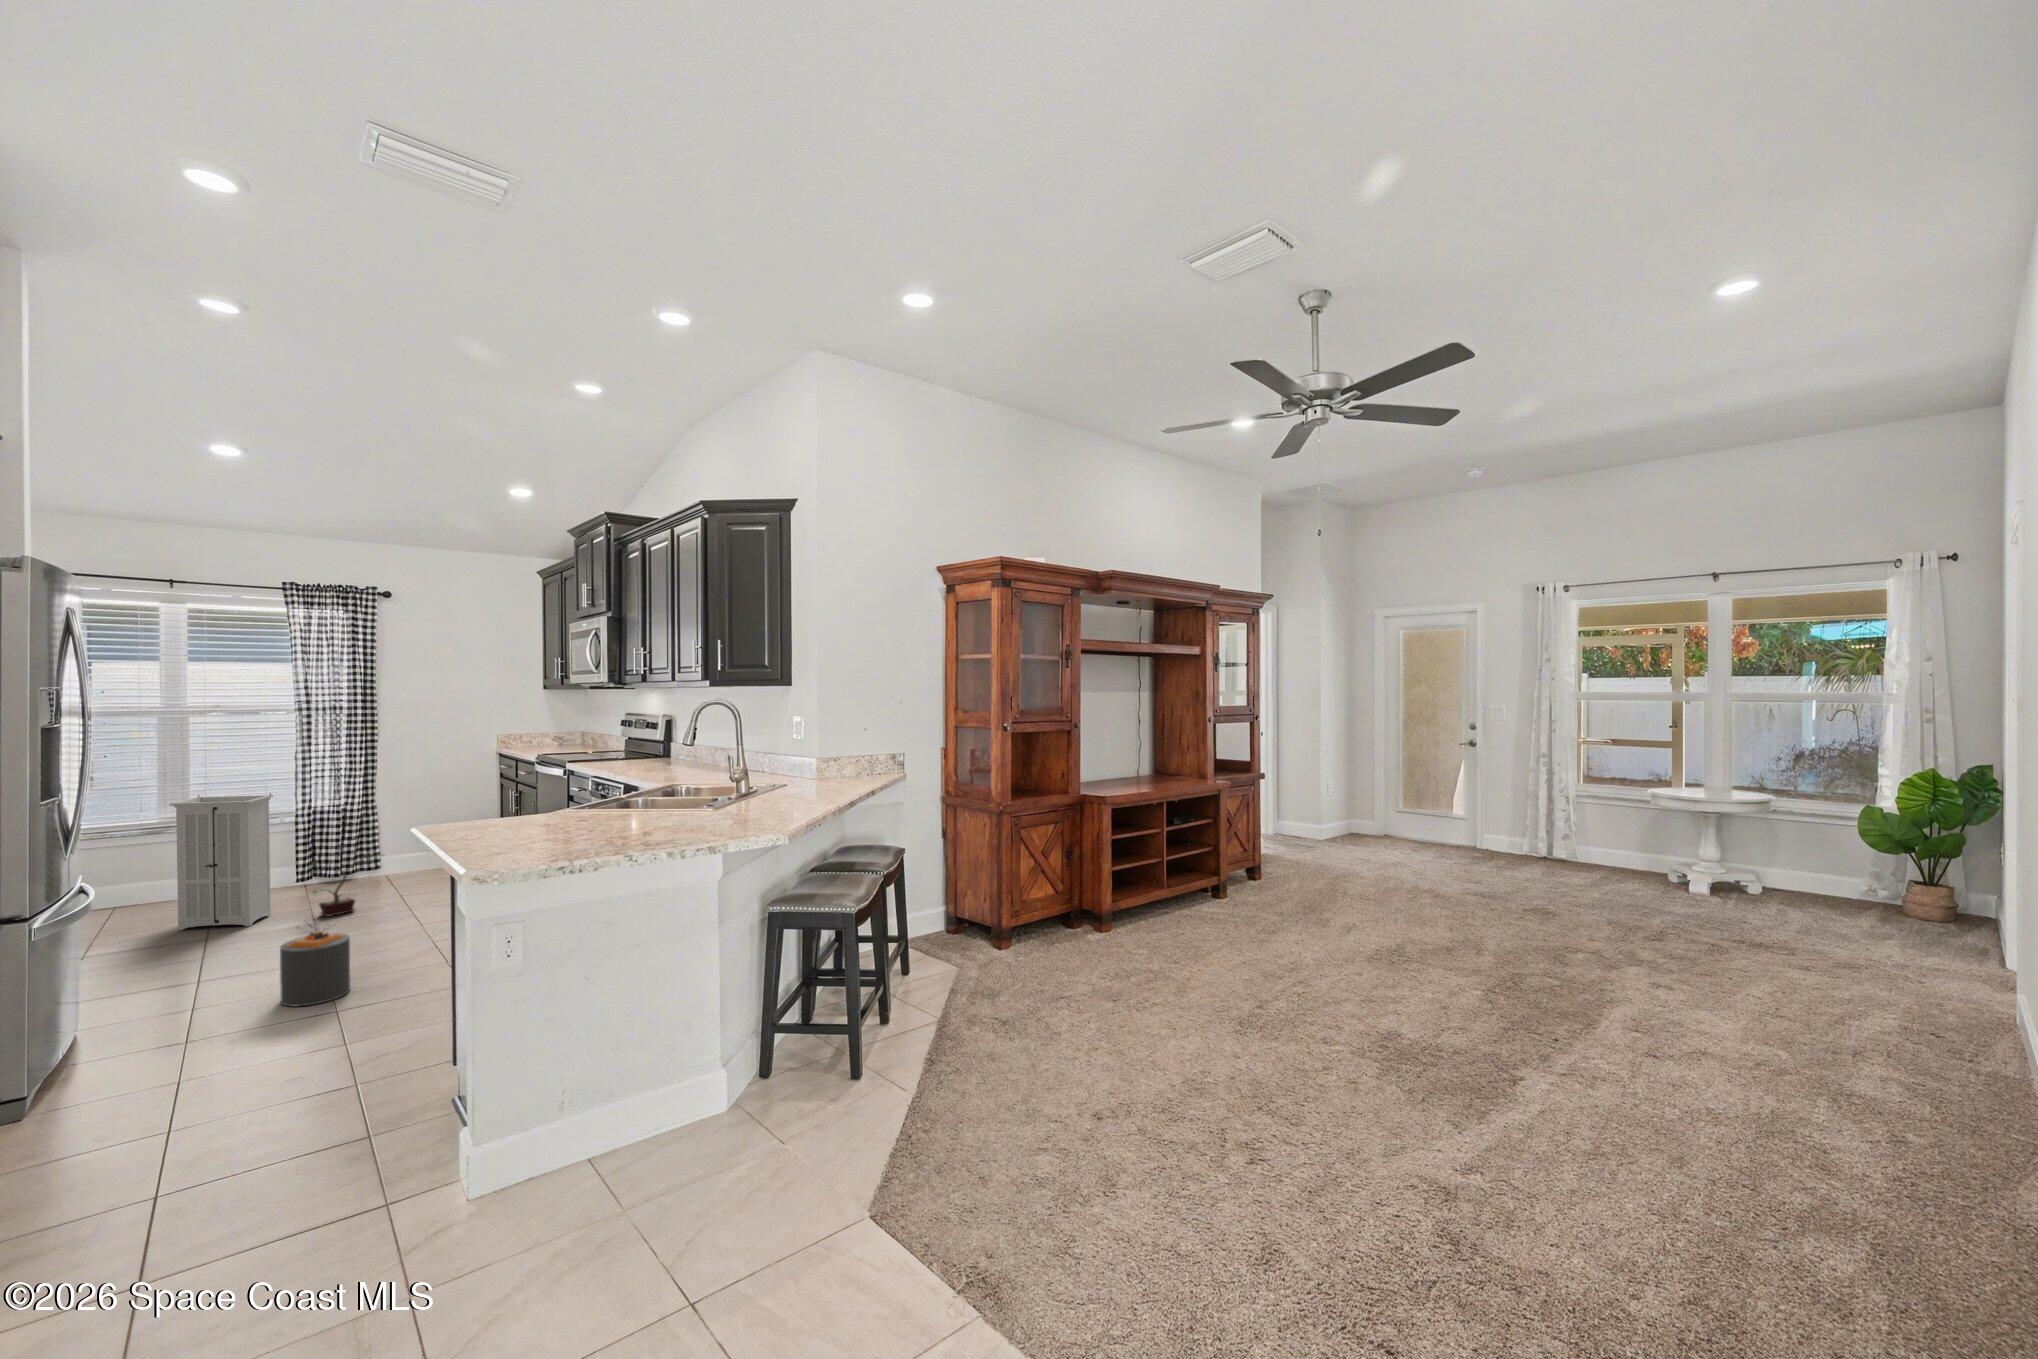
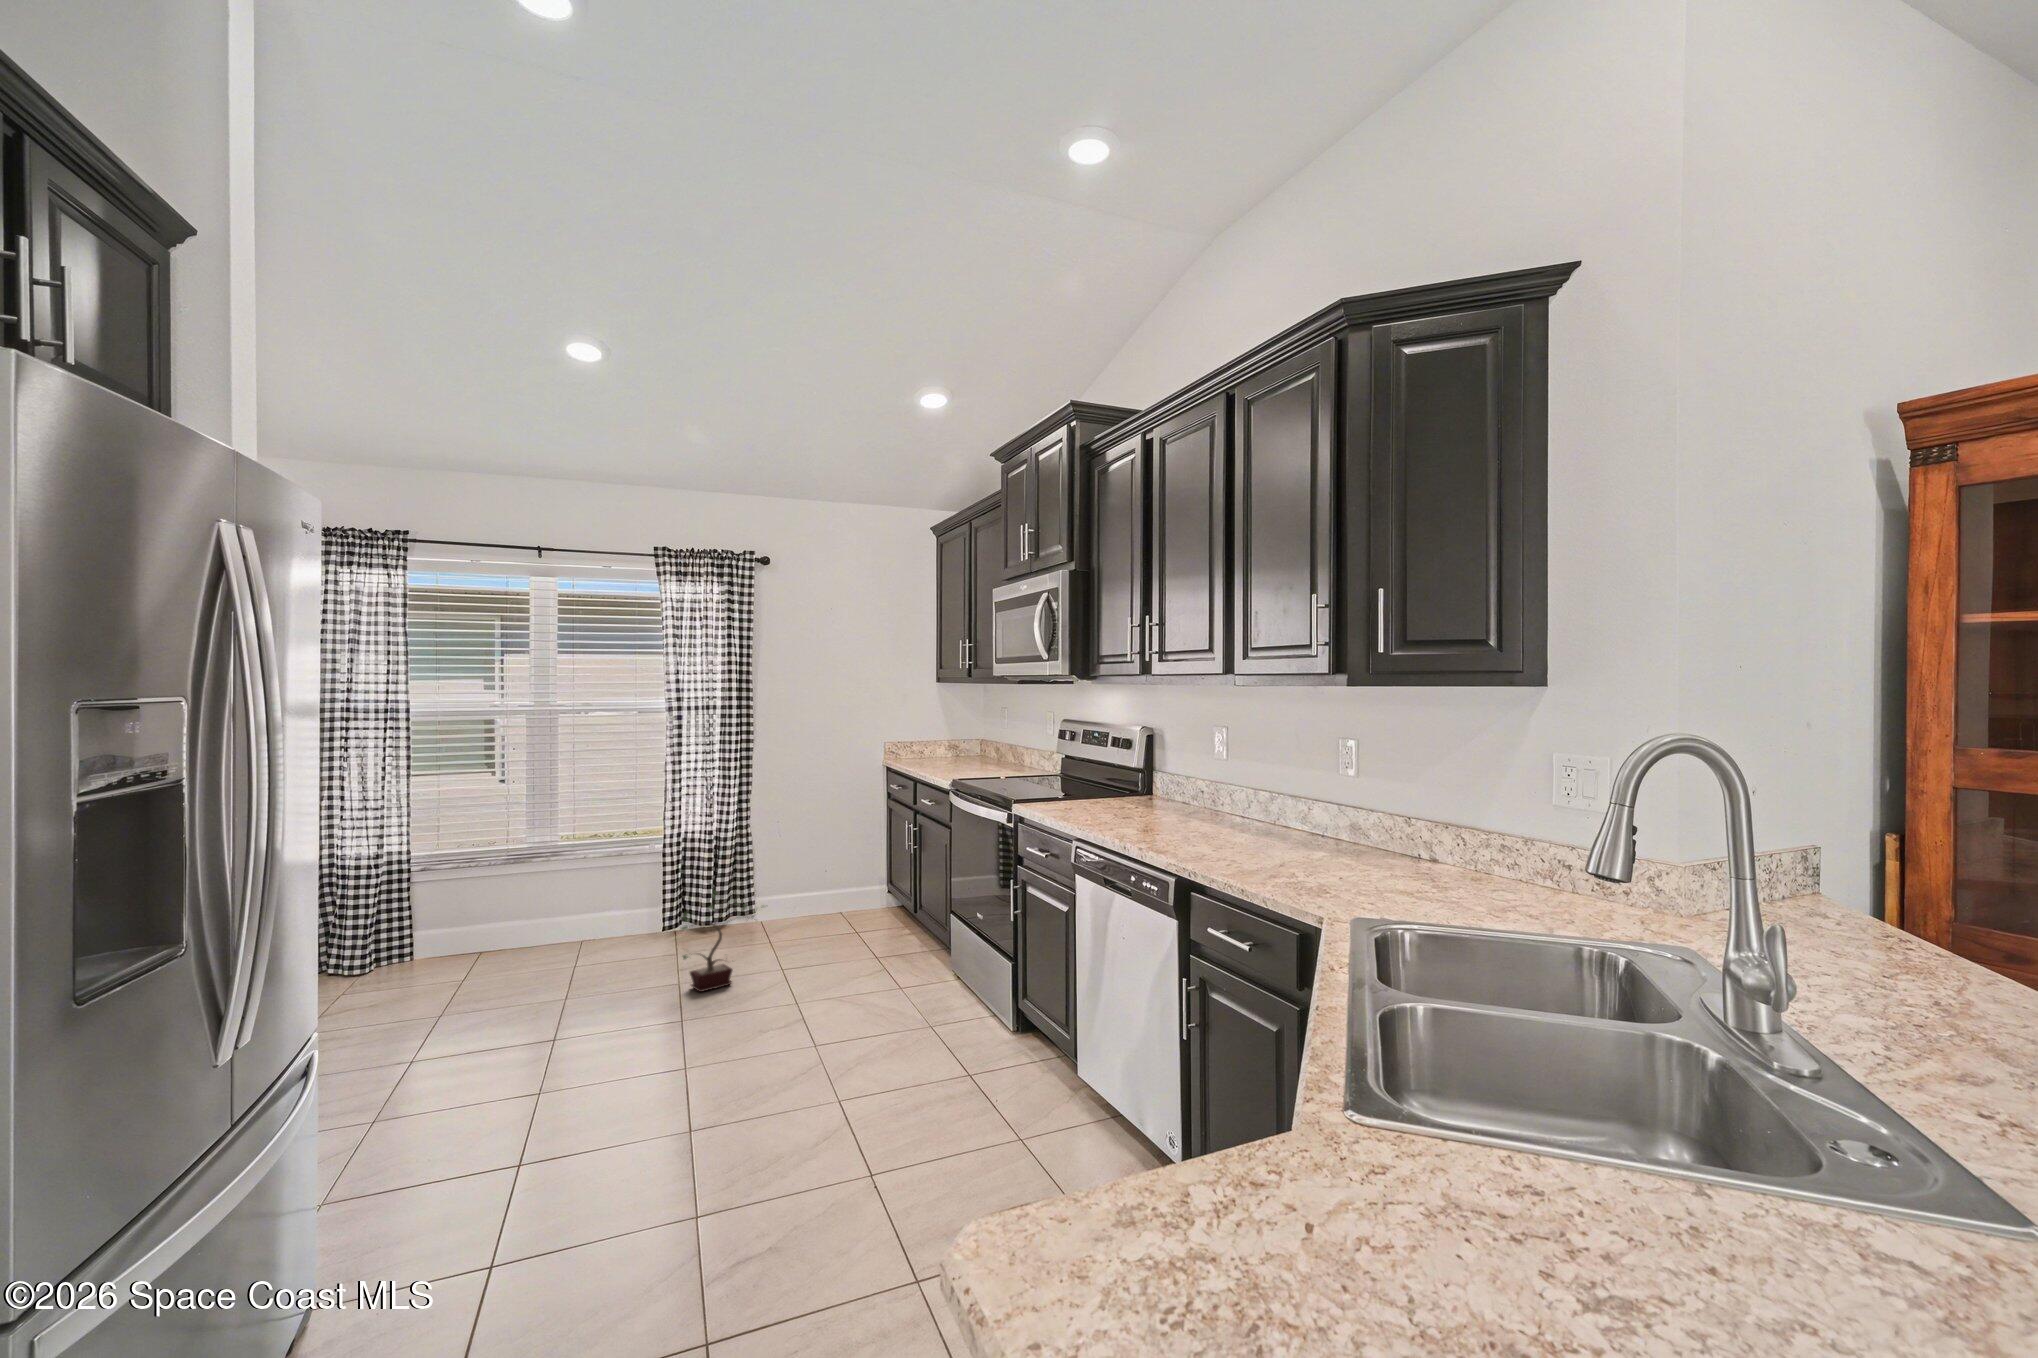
storage cabinet: present [169,793,273,930] -> none [522,816,639,1001]
trash can: present [280,923,350,1006] -> none [638,1031,740,1209]

